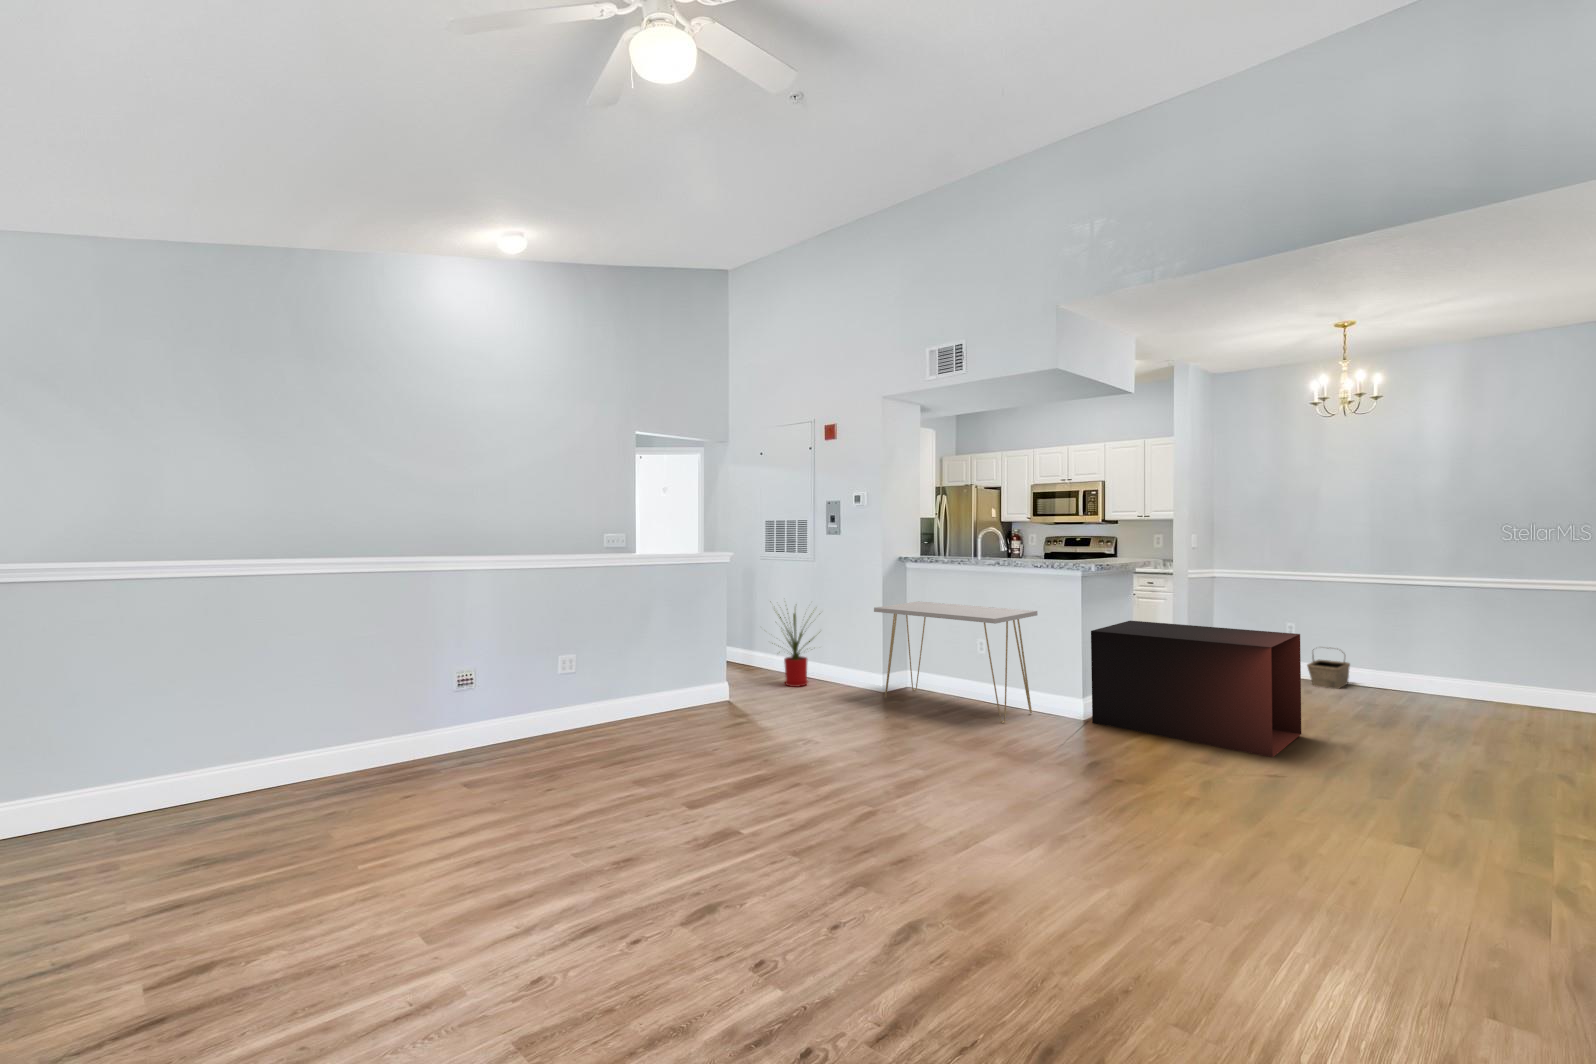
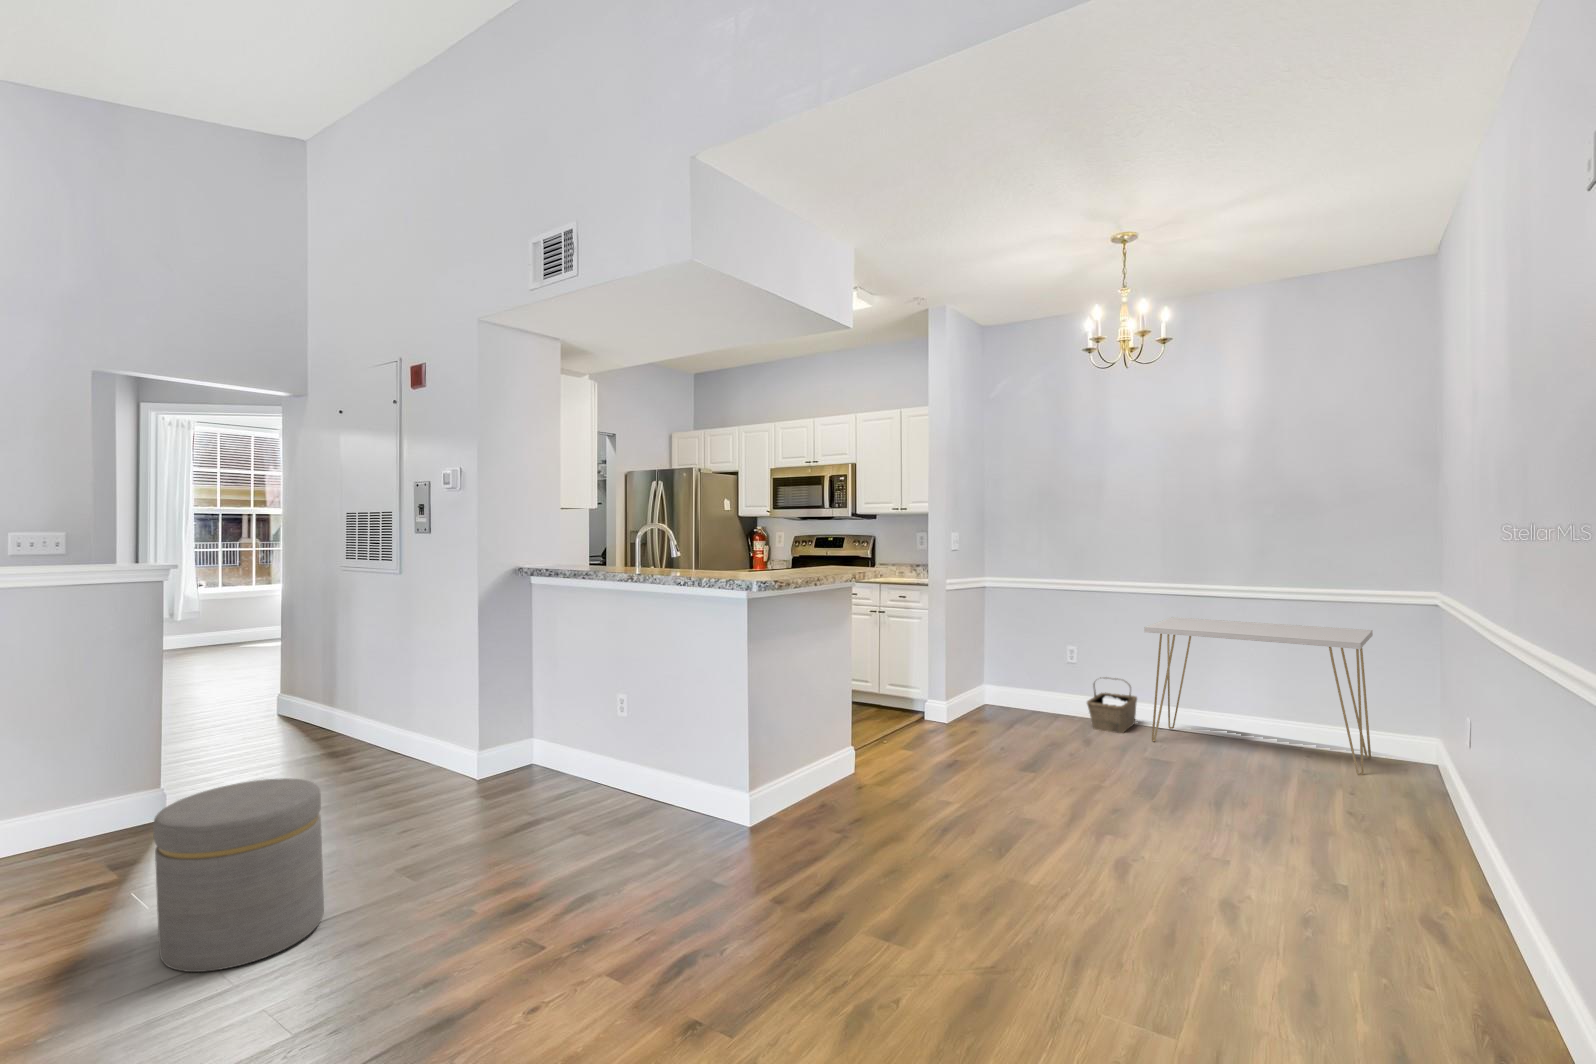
console table: present [874,601,1038,723] -> present [1144,617,1373,775]
house plant: present [778,613,812,687] -> none [286,633,405,776]
storage cabinet: present [1091,621,1301,757] -> none [762,659,1059,892]
ottoman: none [802,667,875,756] -> present [153,778,324,972]

